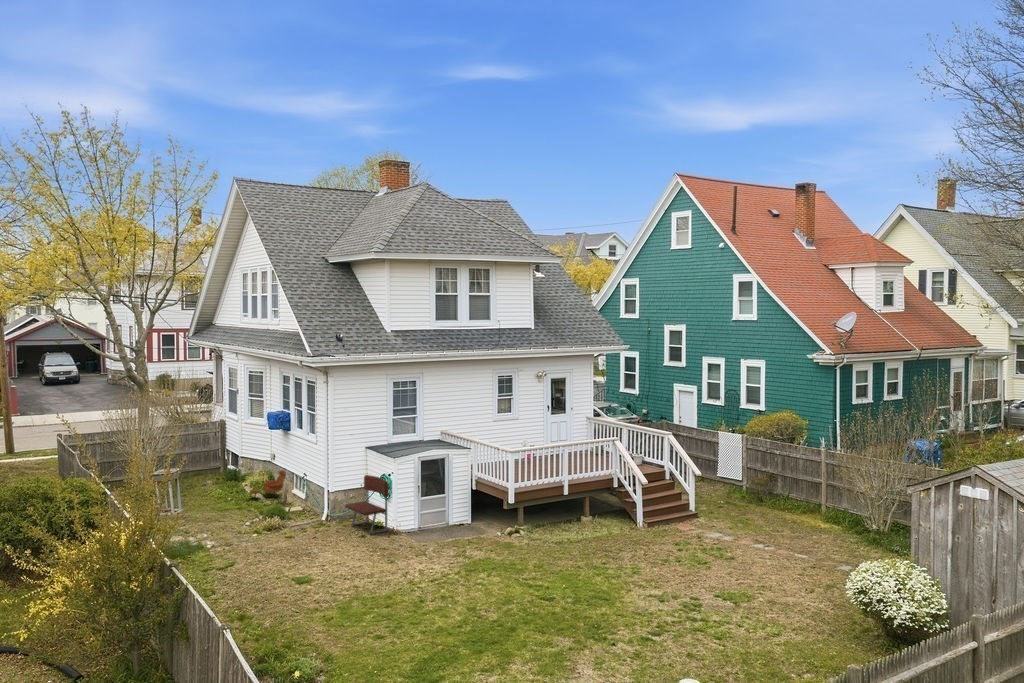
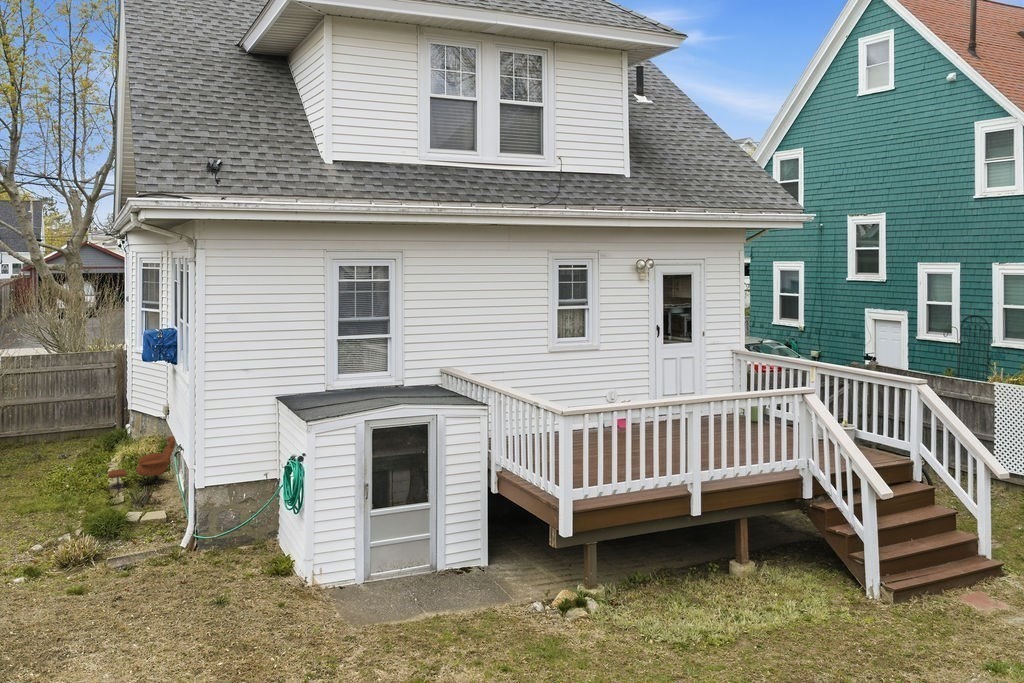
bench: present [345,475,388,534] -> none [215,456,295,590]

